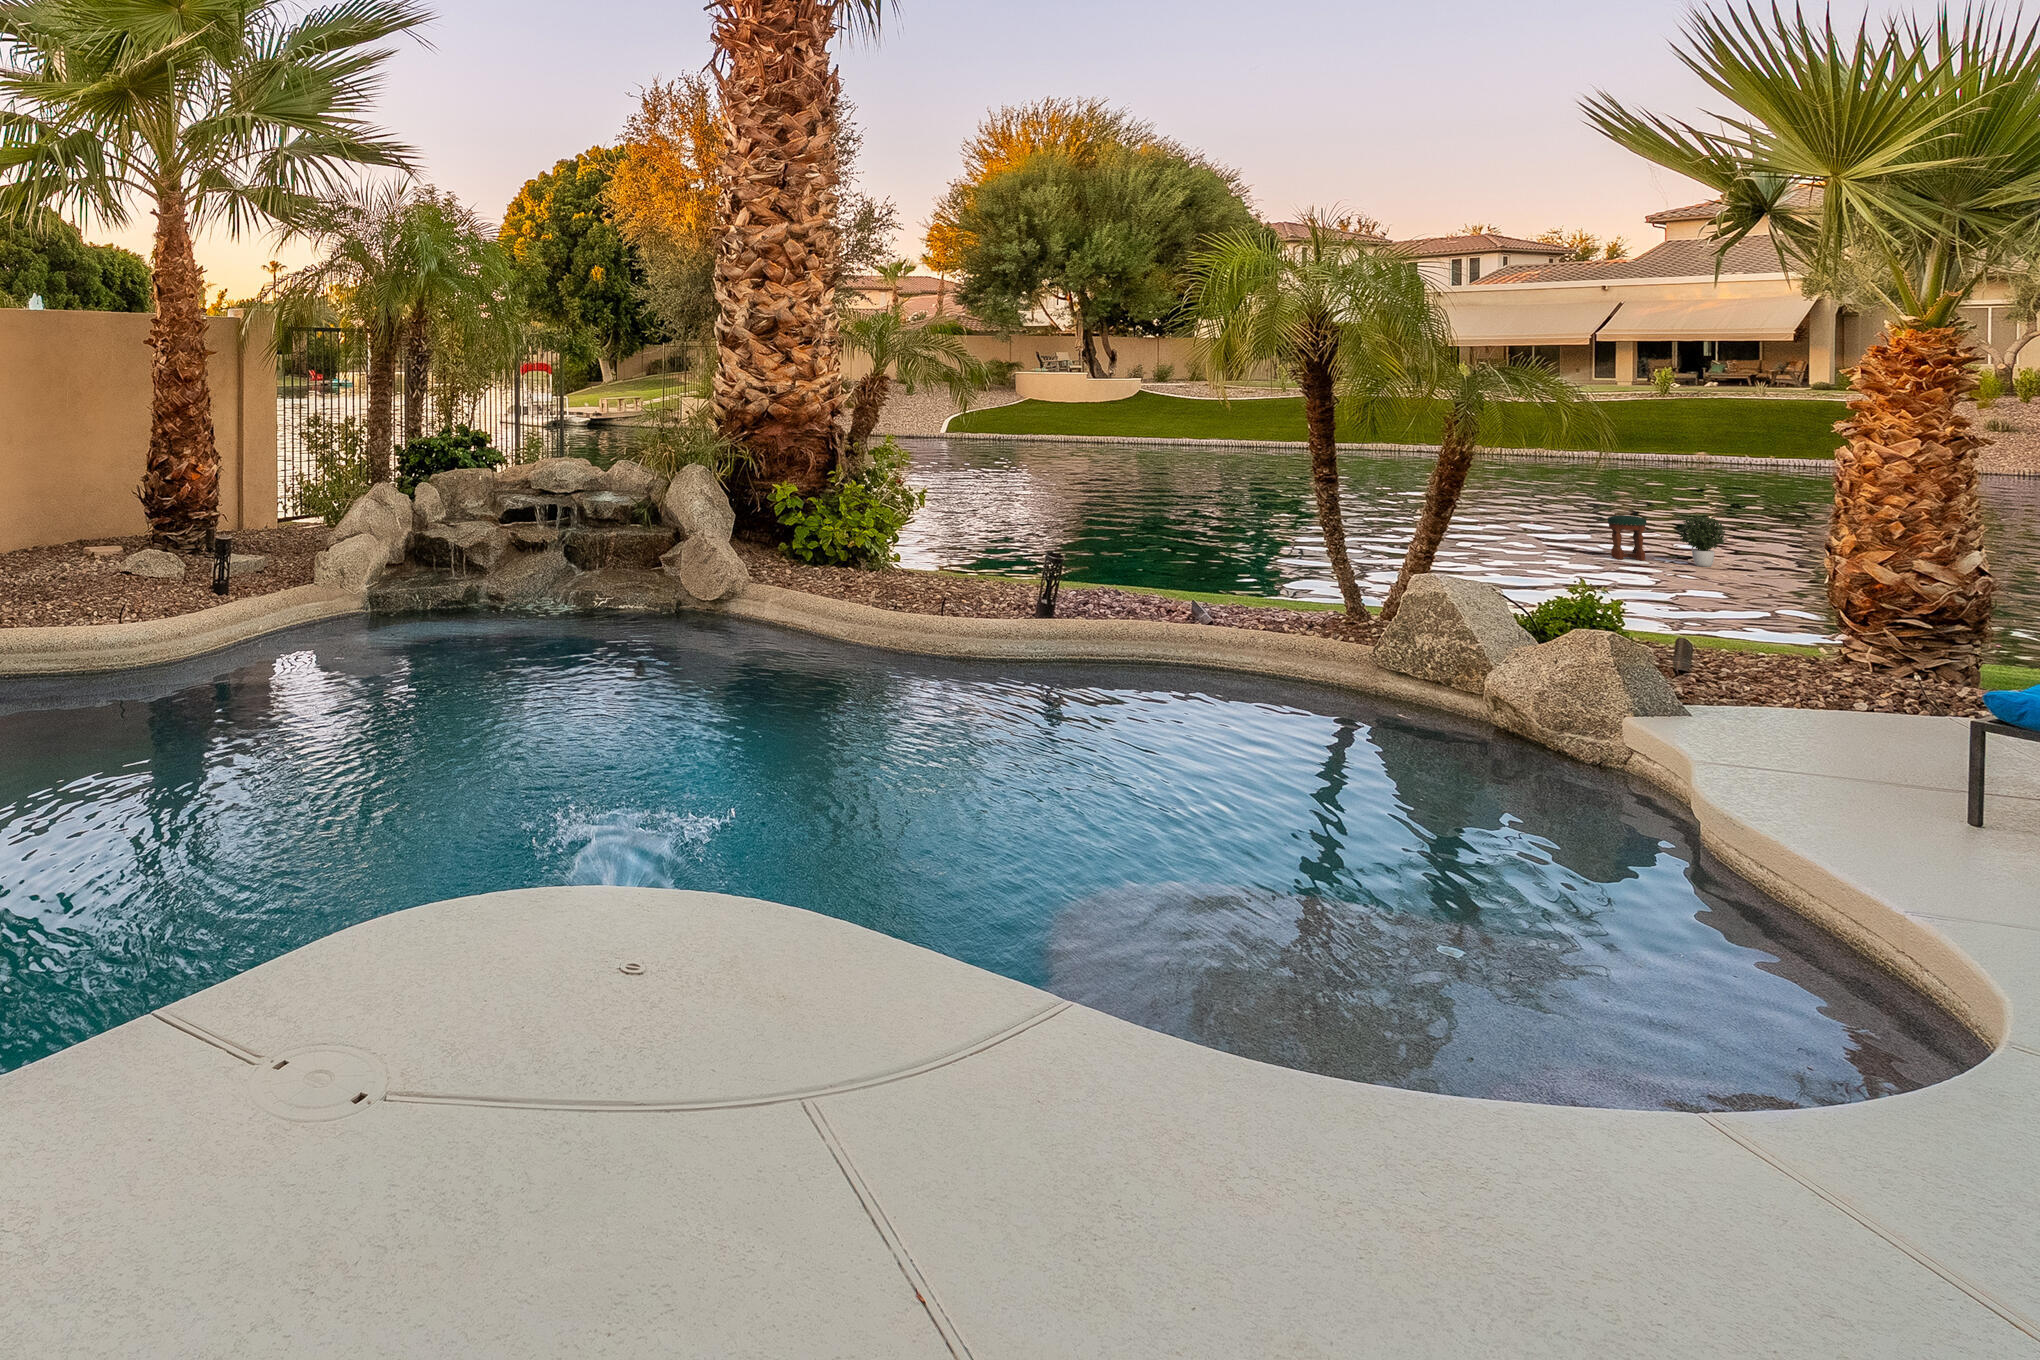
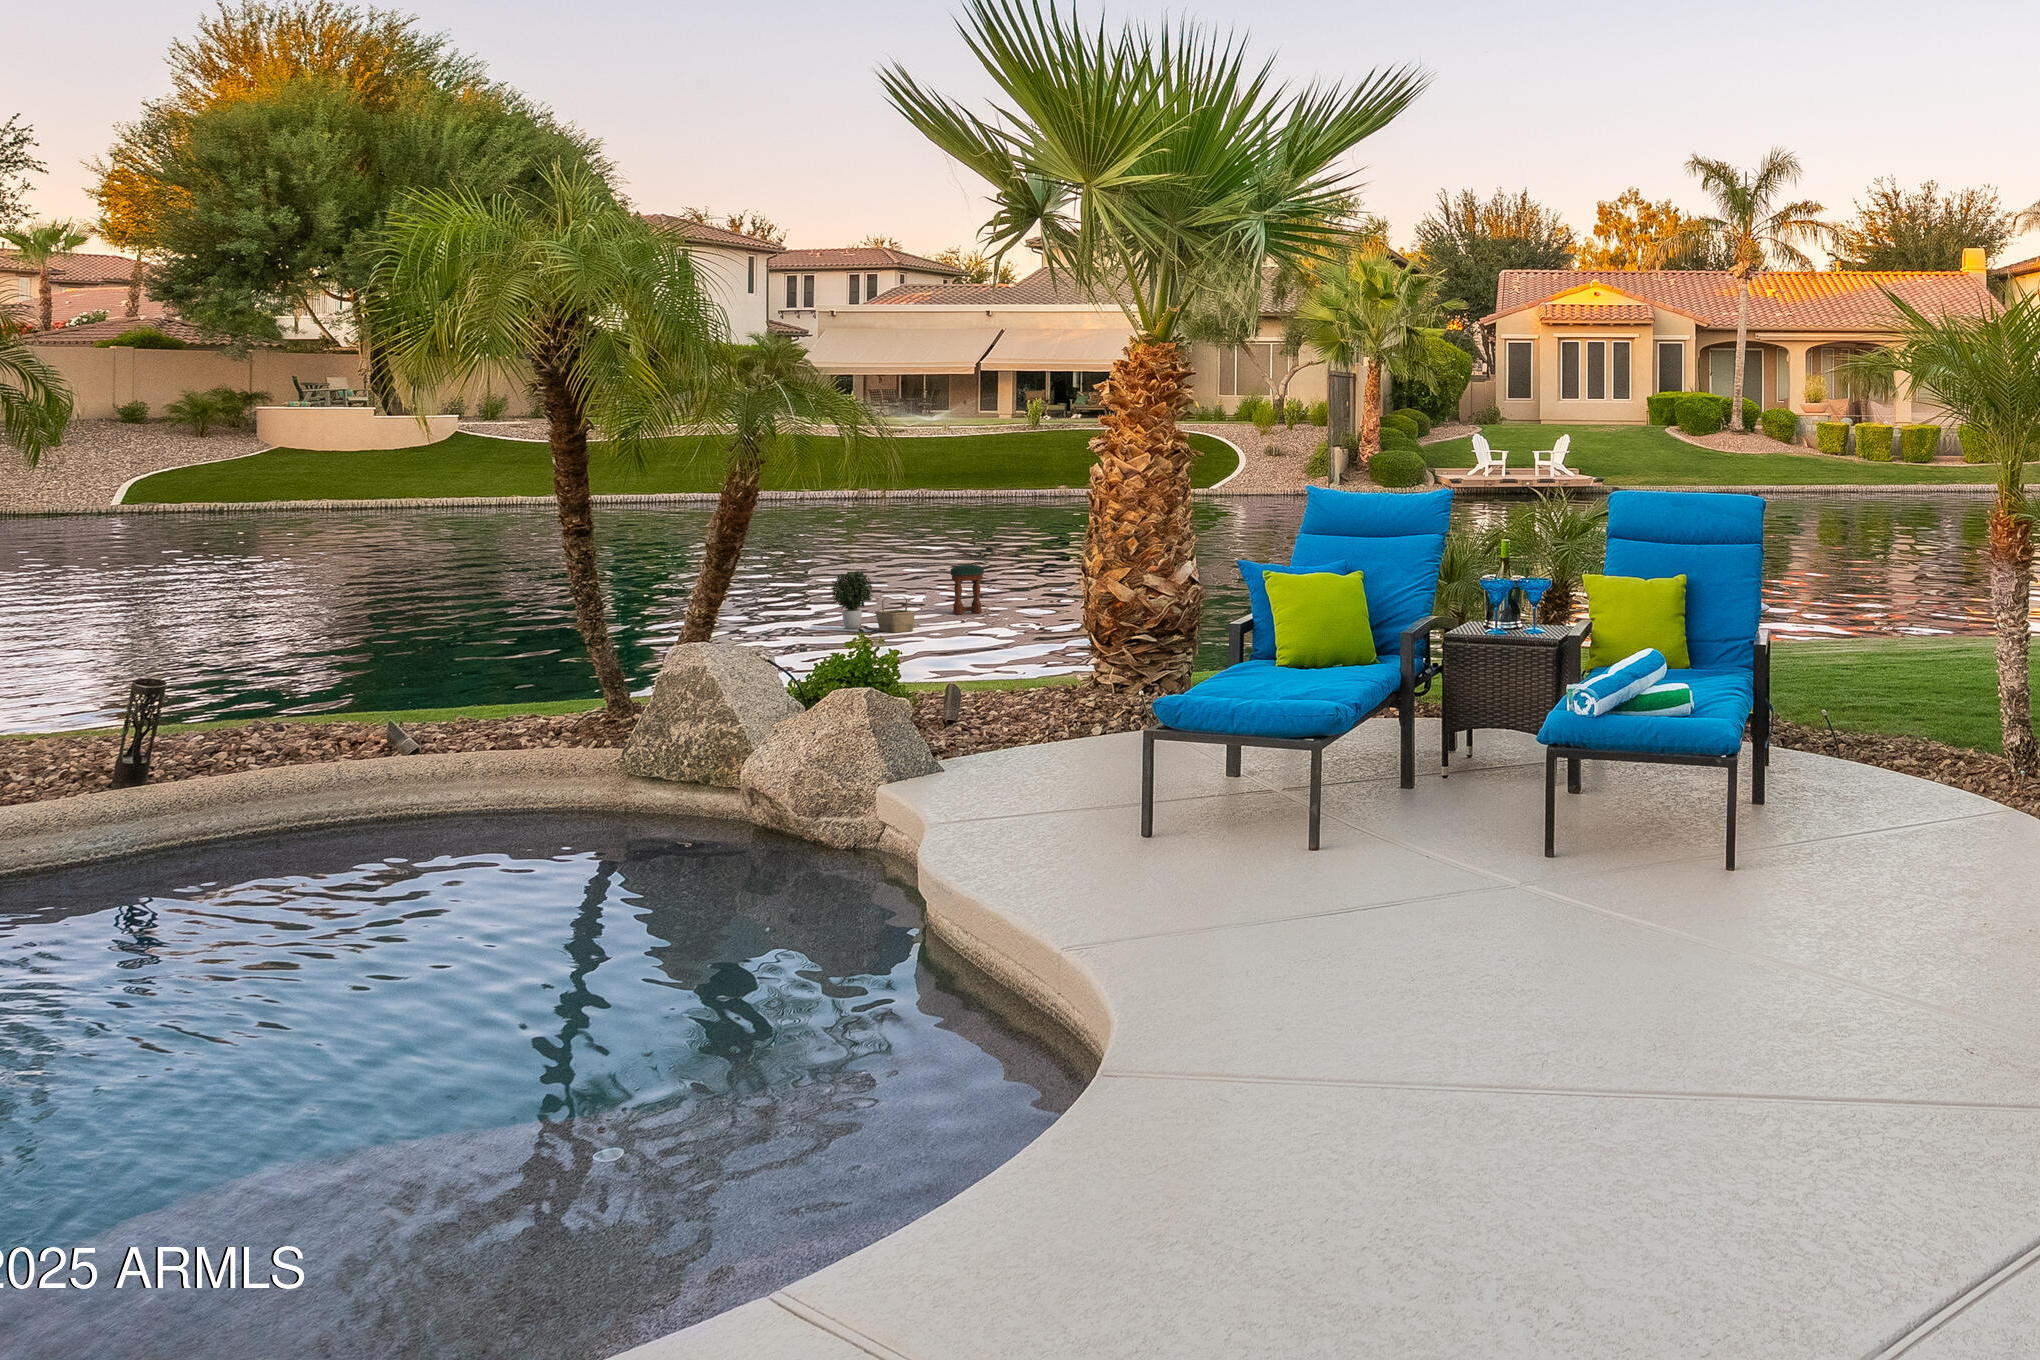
potted plant: present [1678,516,1727,567] -> present [831,571,872,629]
basket: none [1533,539,1577,571] -> present [875,596,915,632]

